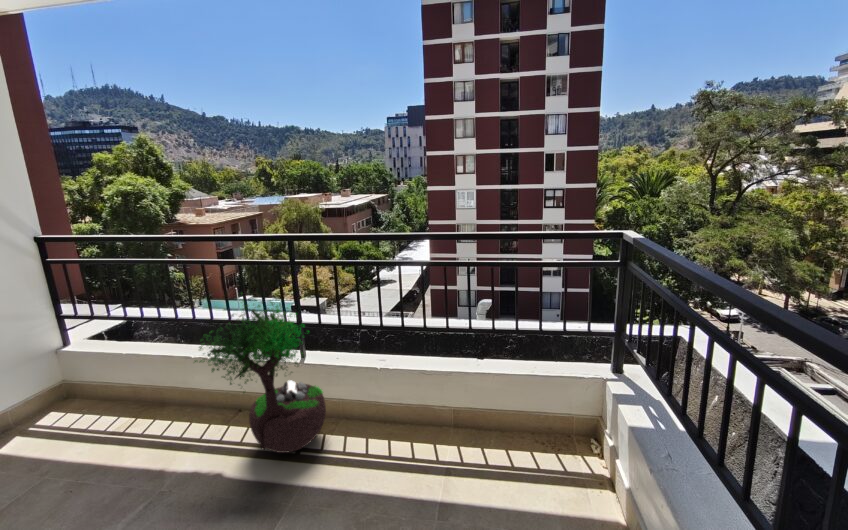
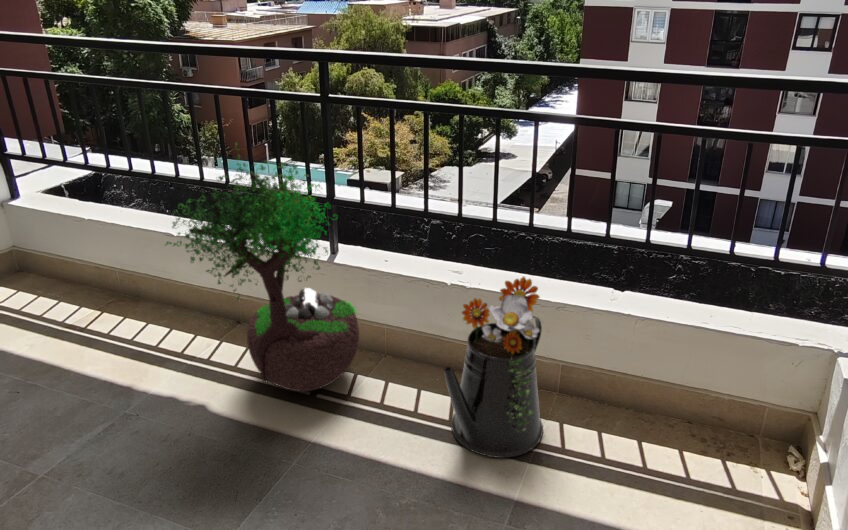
watering can: none [384,355,449,477] -> present [444,277,543,458]

